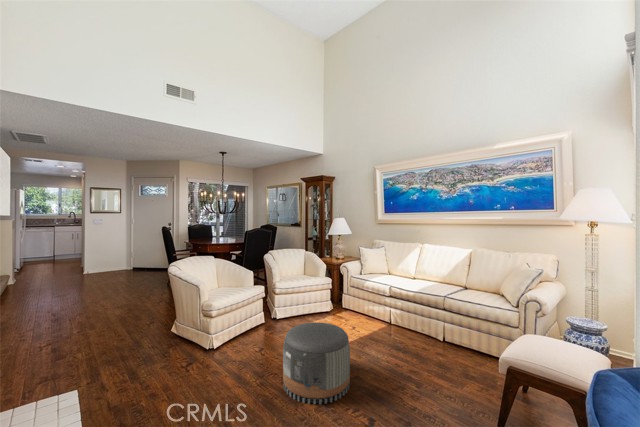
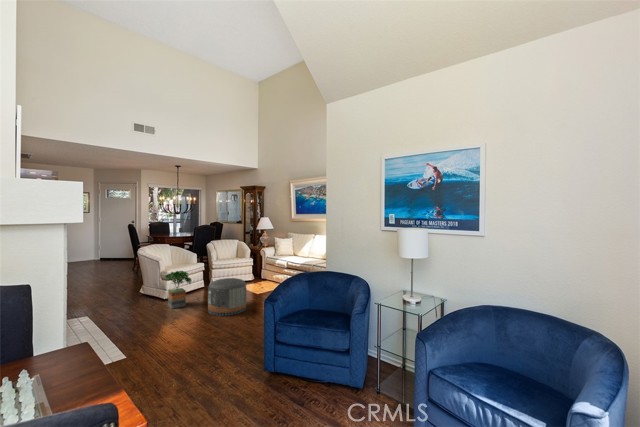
potted tree: none [207,305,253,375] -> present [165,271,191,309]

